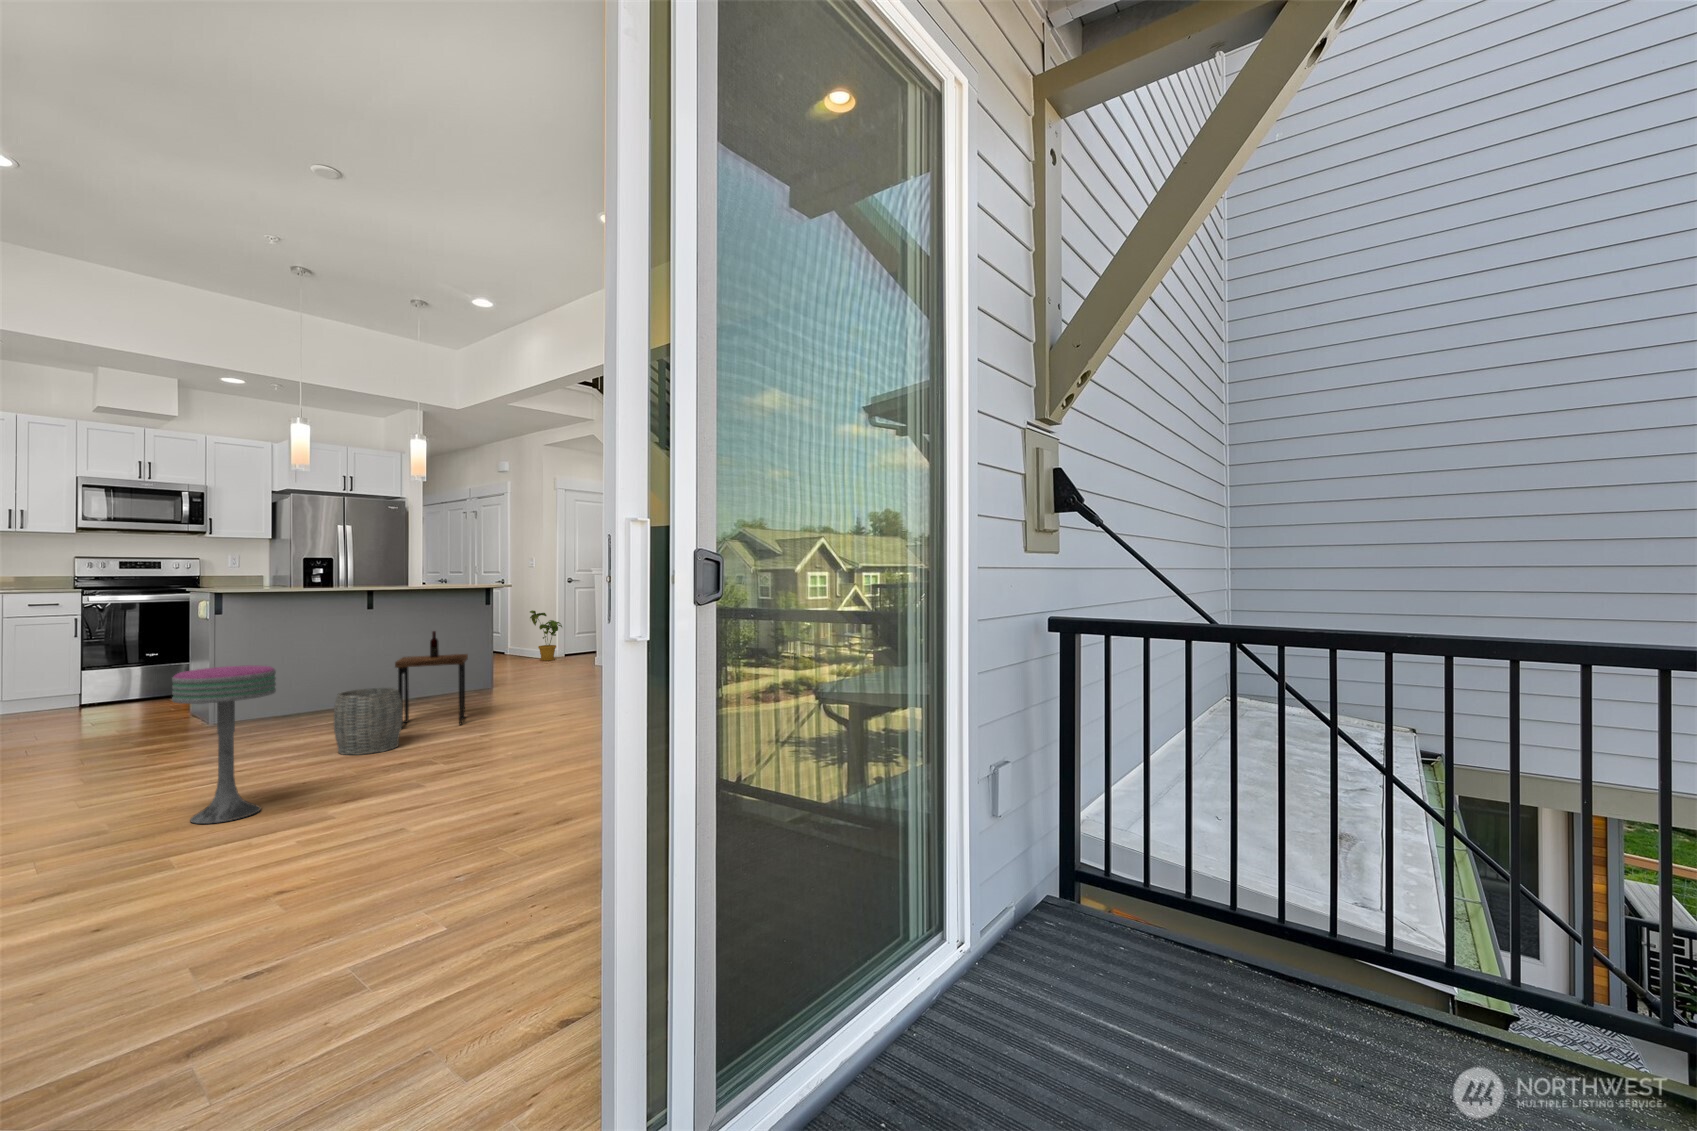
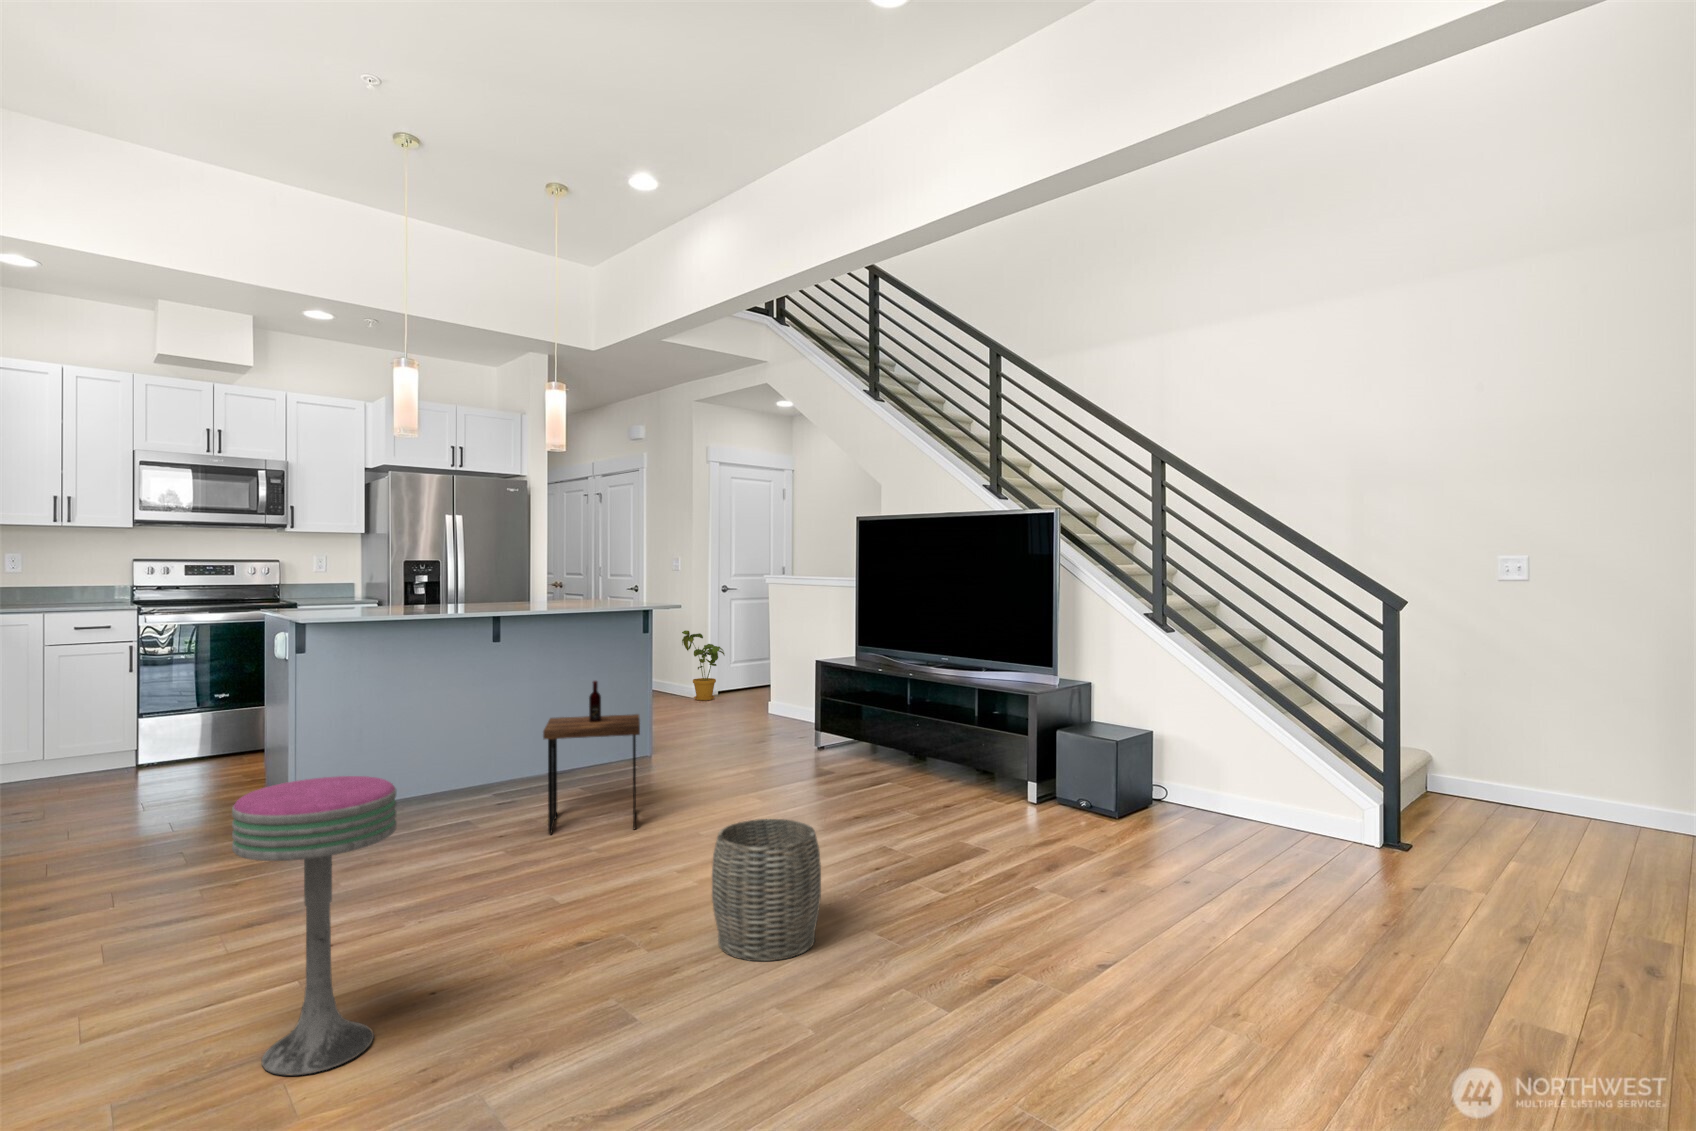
woven basket: present [334,688,402,755] -> present [712,819,821,961]

